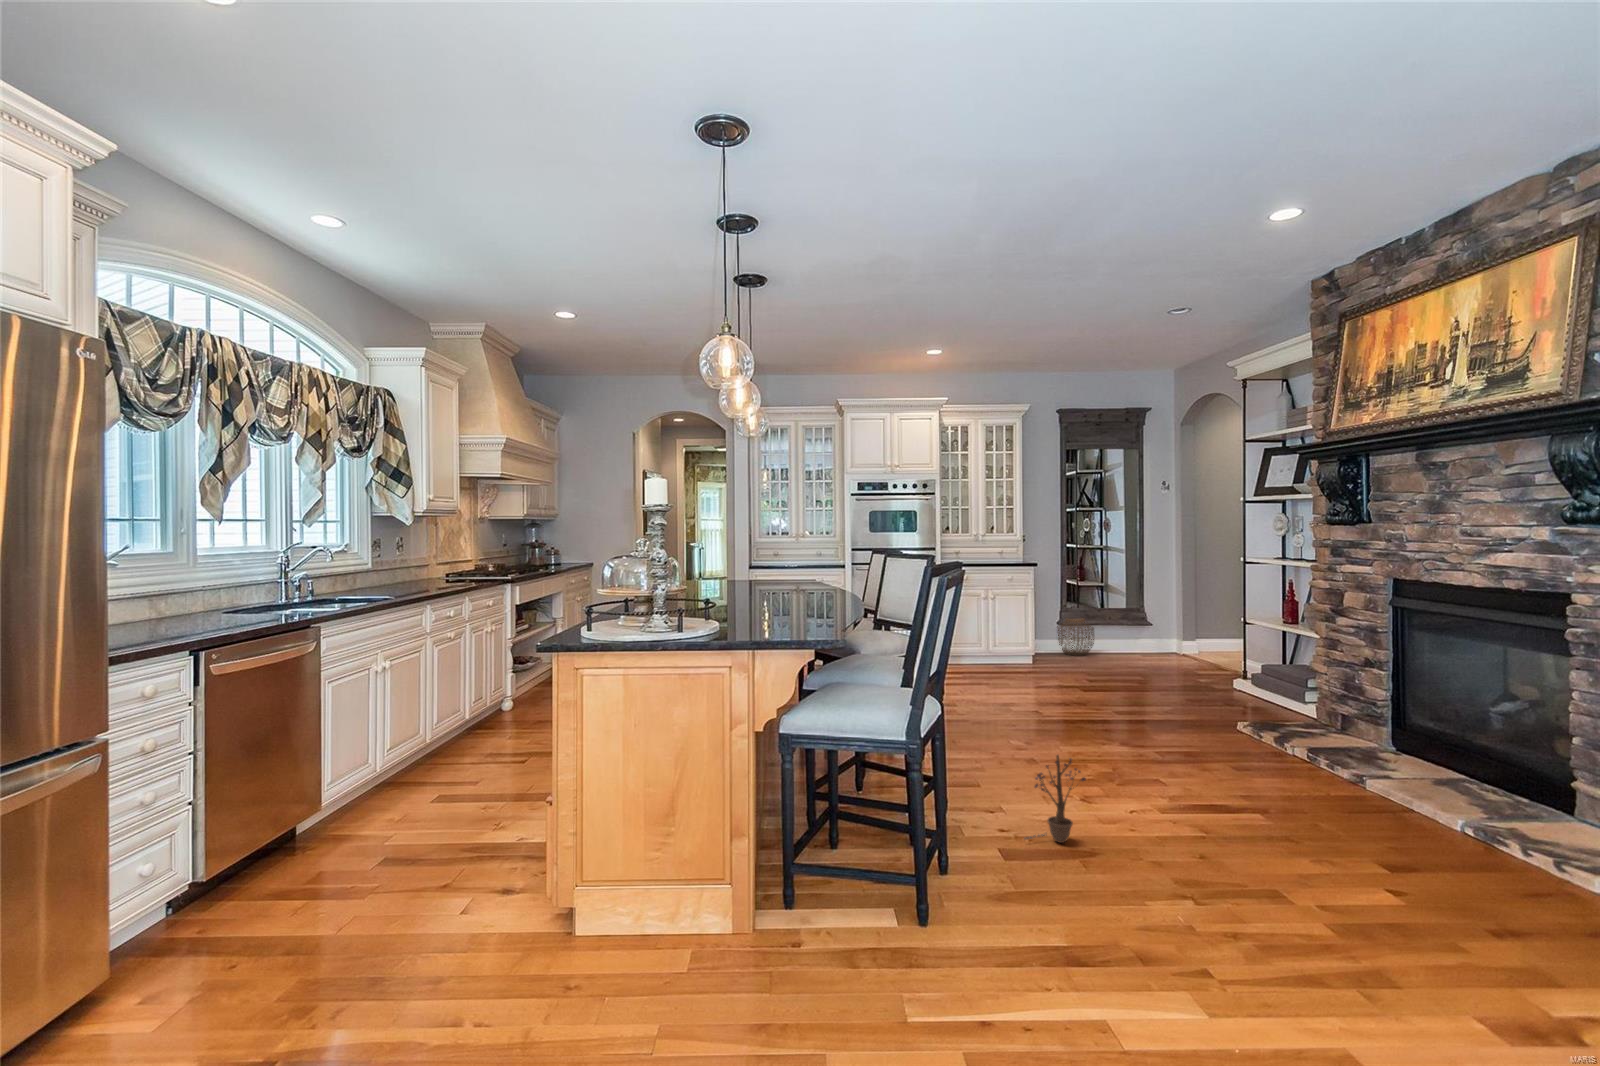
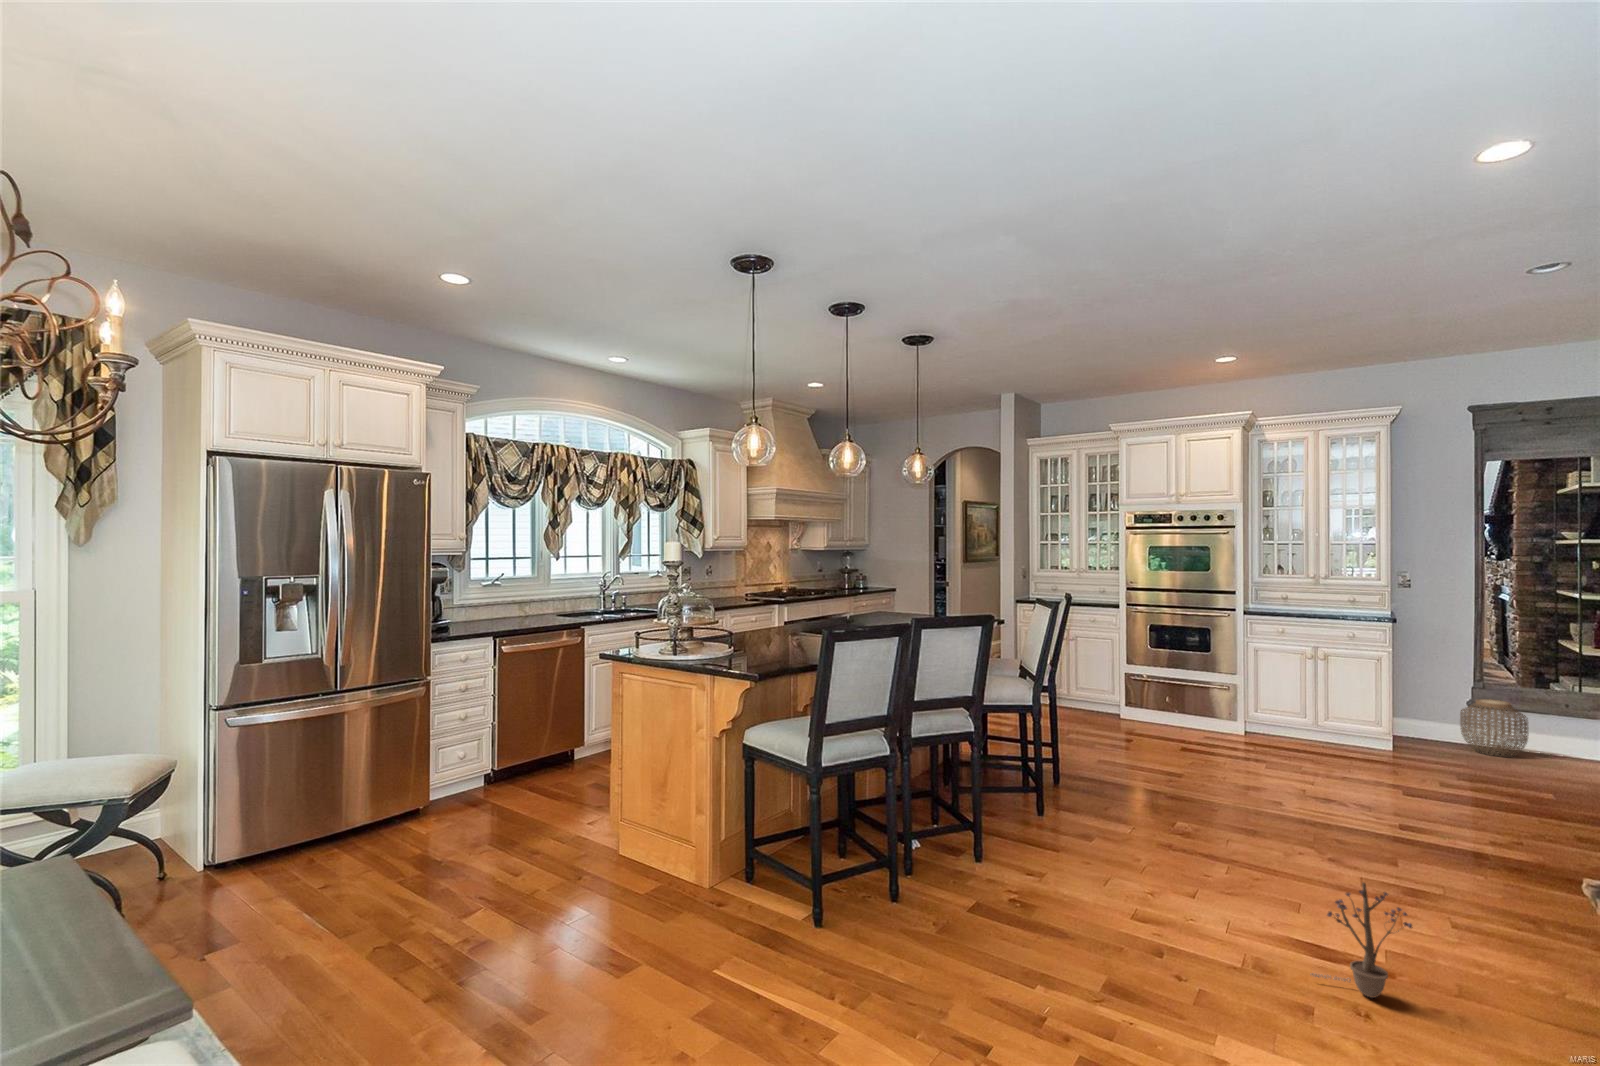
decorative plant: present [1025,755,1086,843] -> present [1312,883,1412,998]

